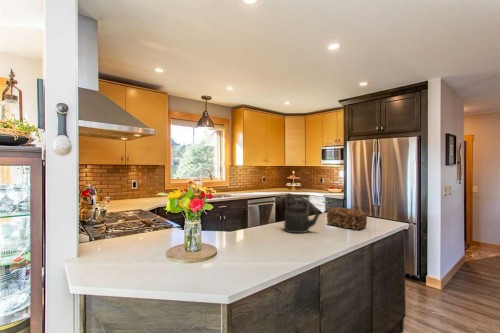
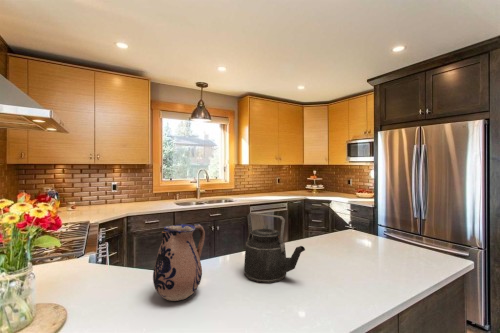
ceramic pitcher: none [245,201,270,240] -> present [153,224,205,301]
bread loaf: present [327,207,367,229] -> none [326,231,398,278]

